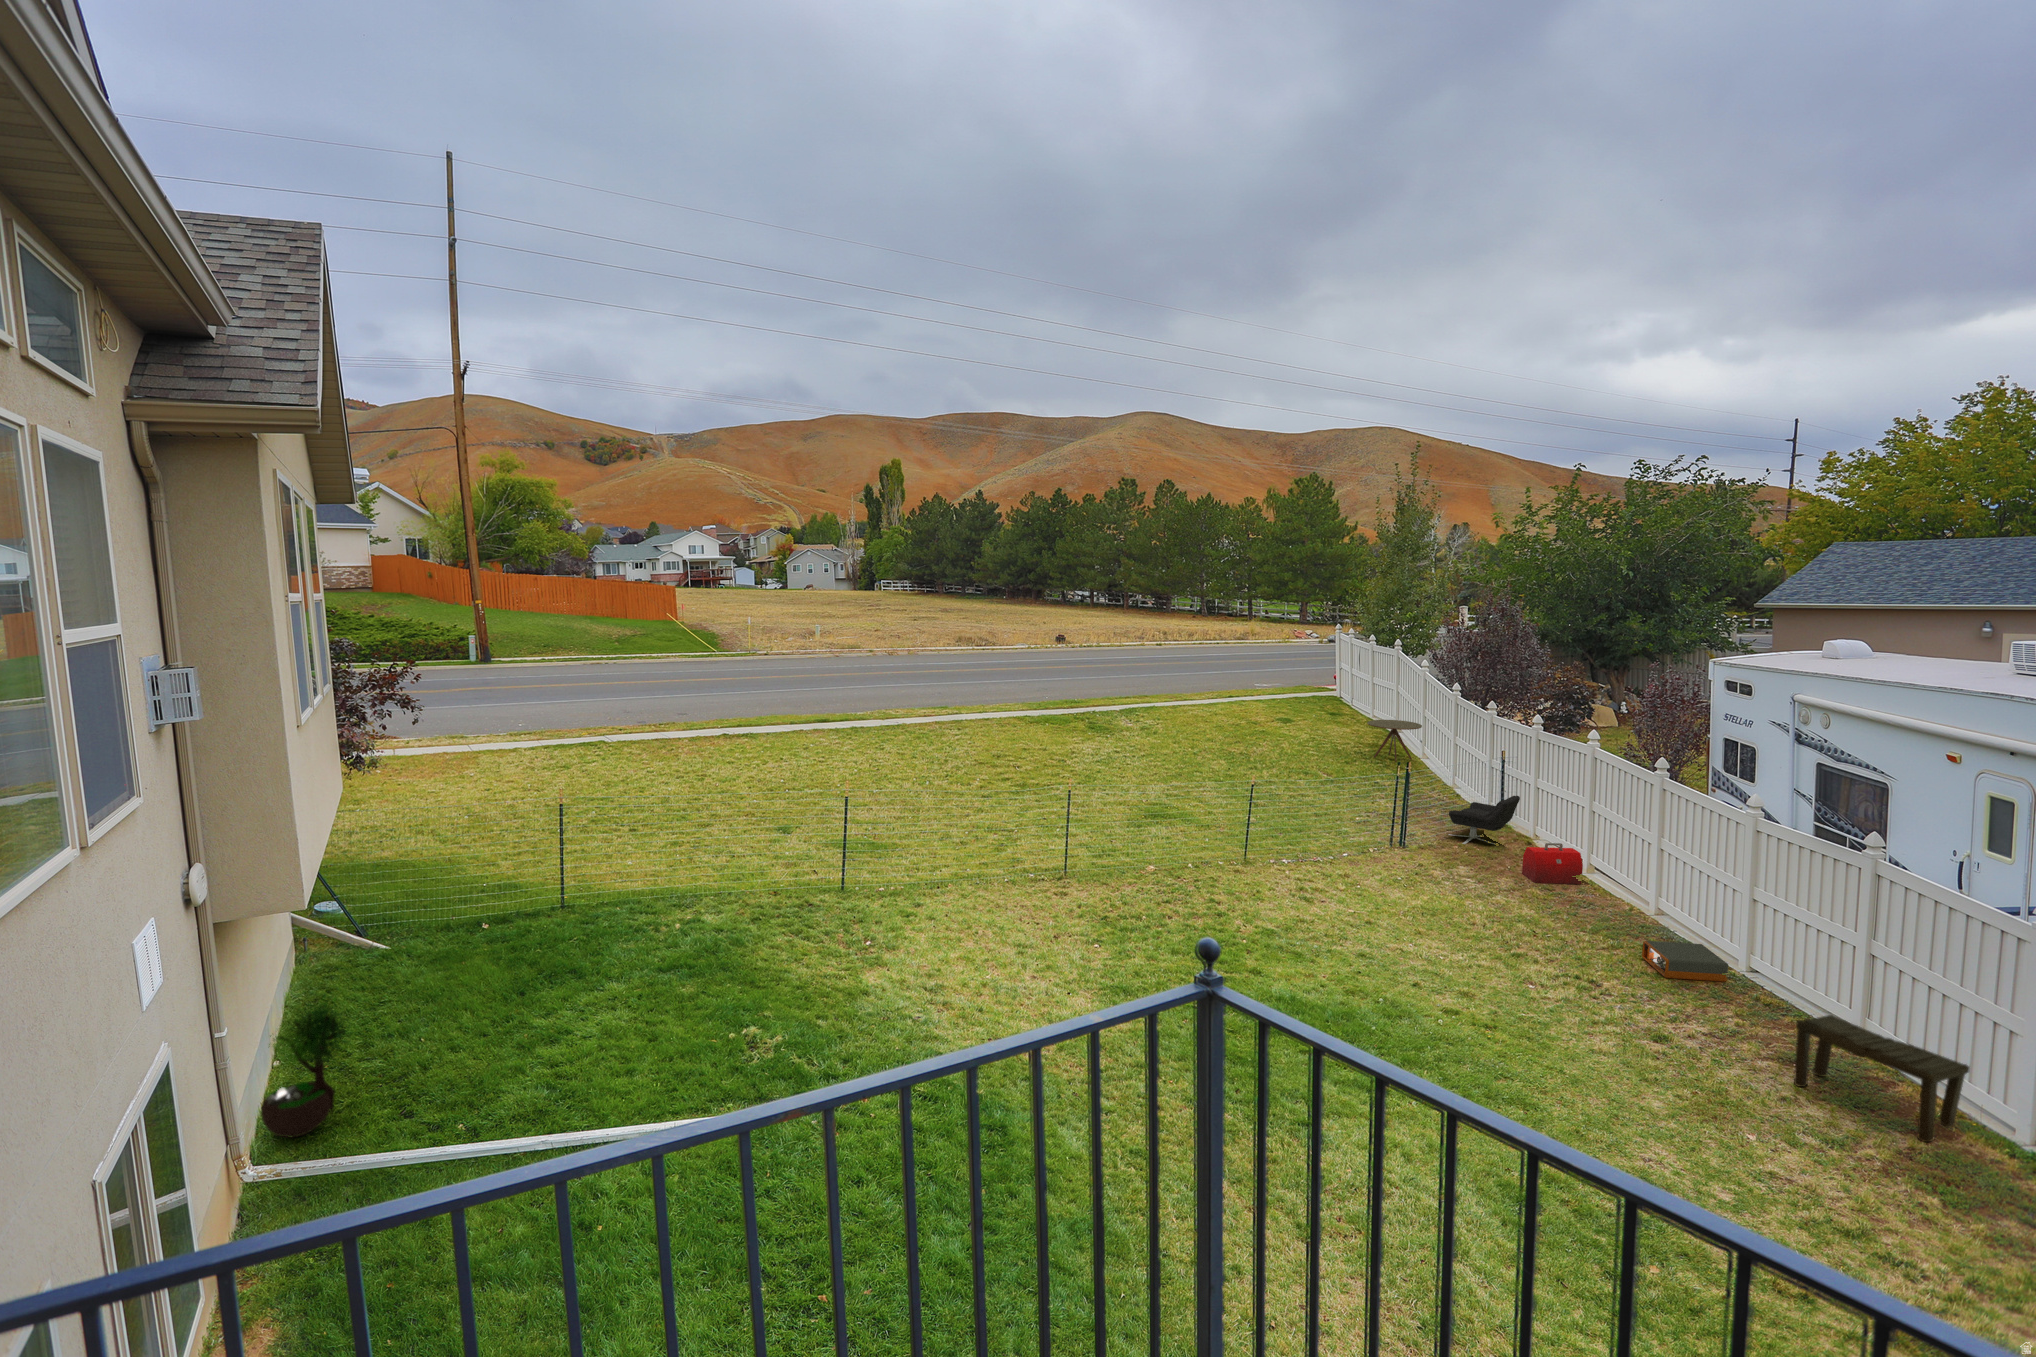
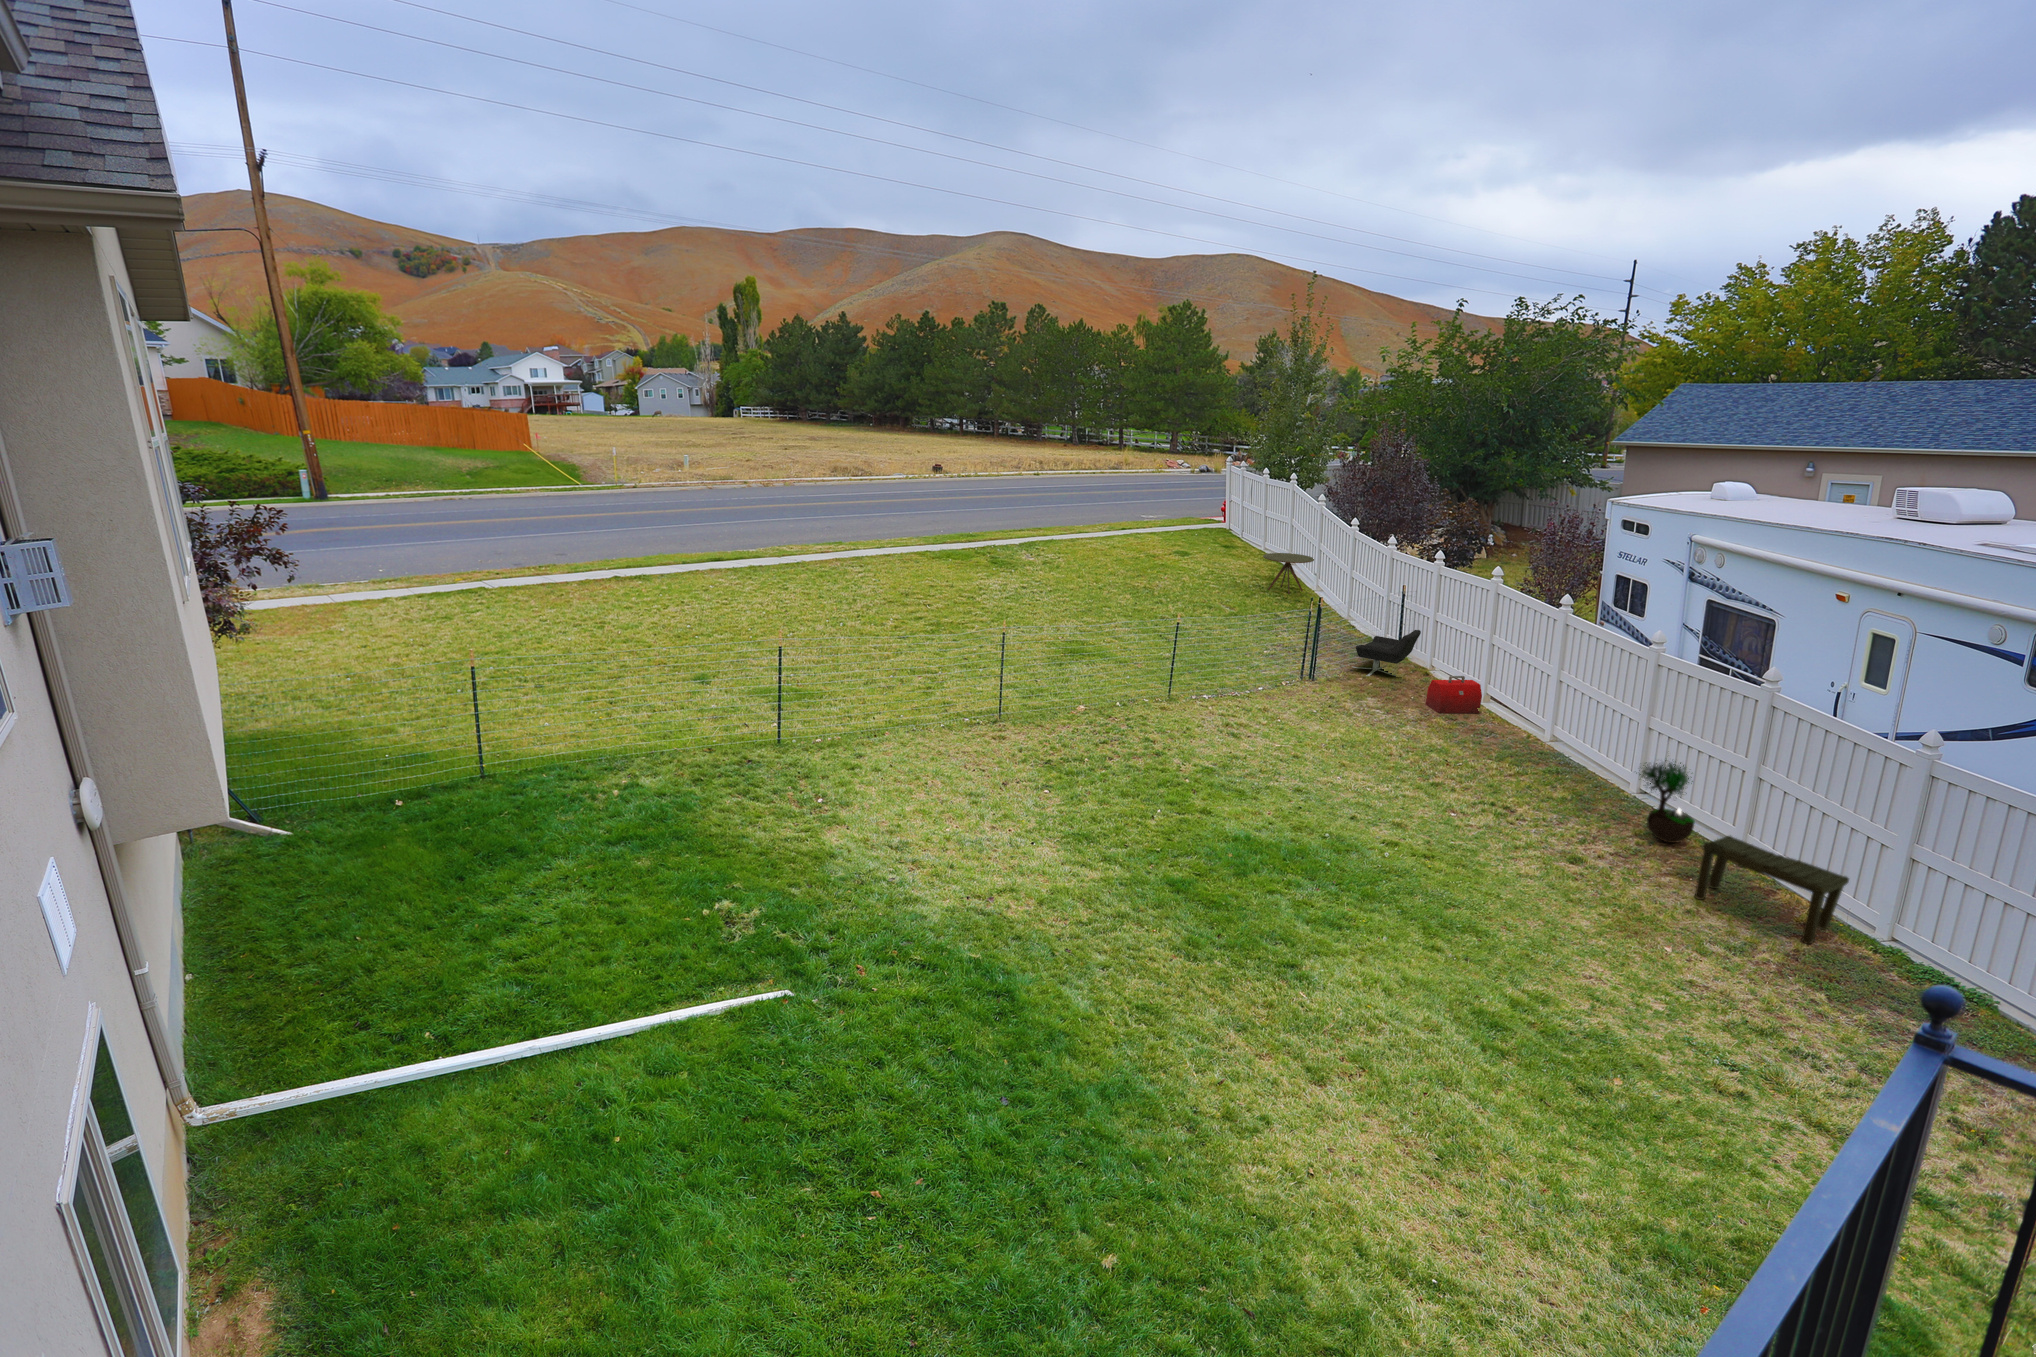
storage box: present [1642,941,1728,982] -> none [1546,768,1624,803]
potted tree: present [261,996,351,1137] -> present [1639,760,1695,843]

